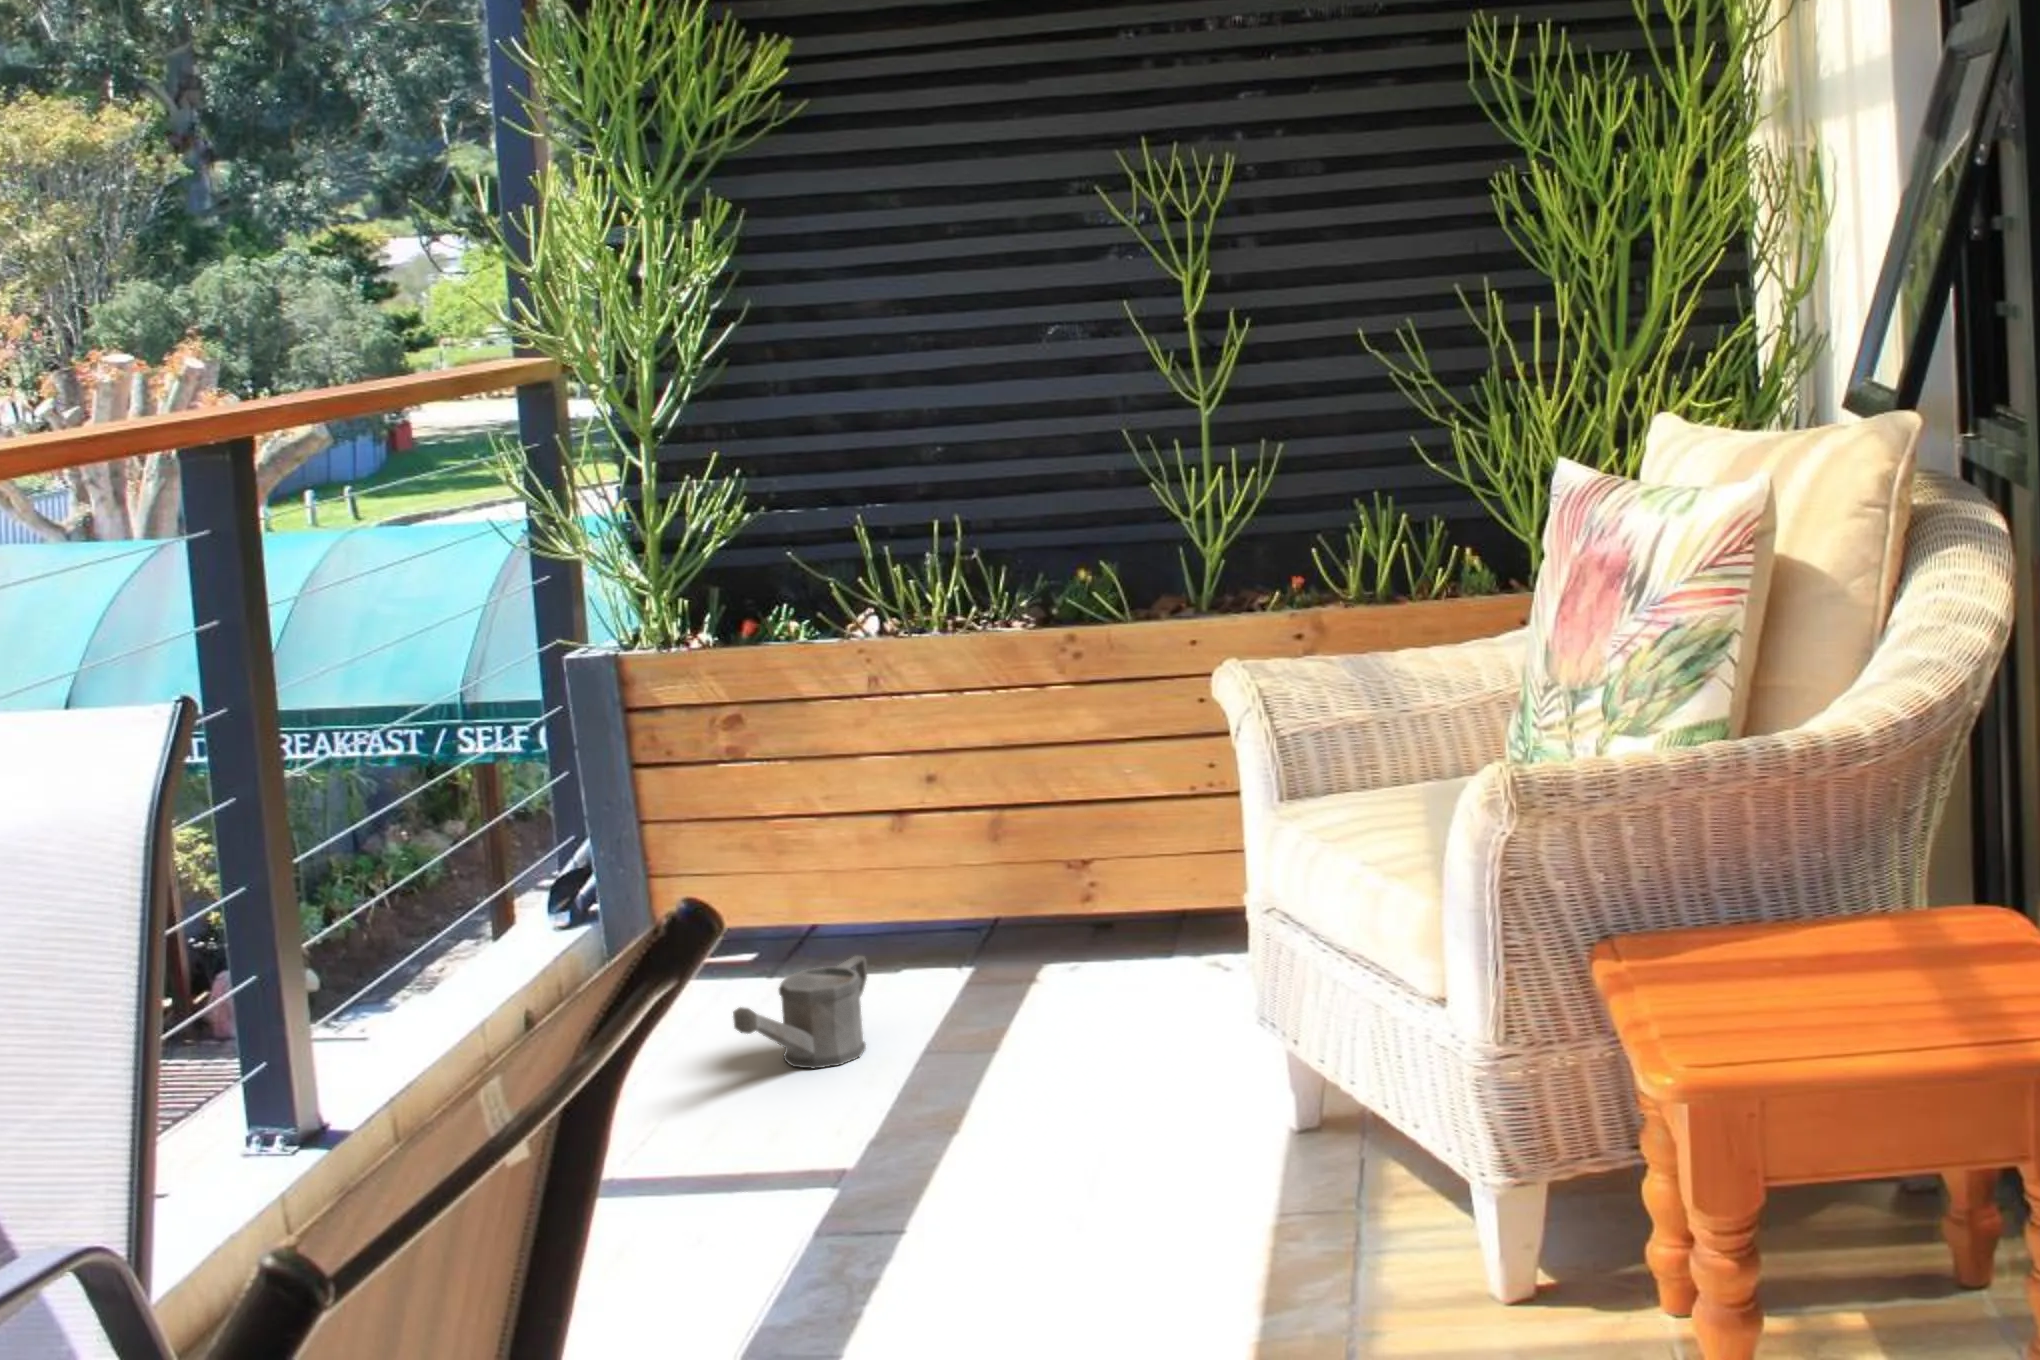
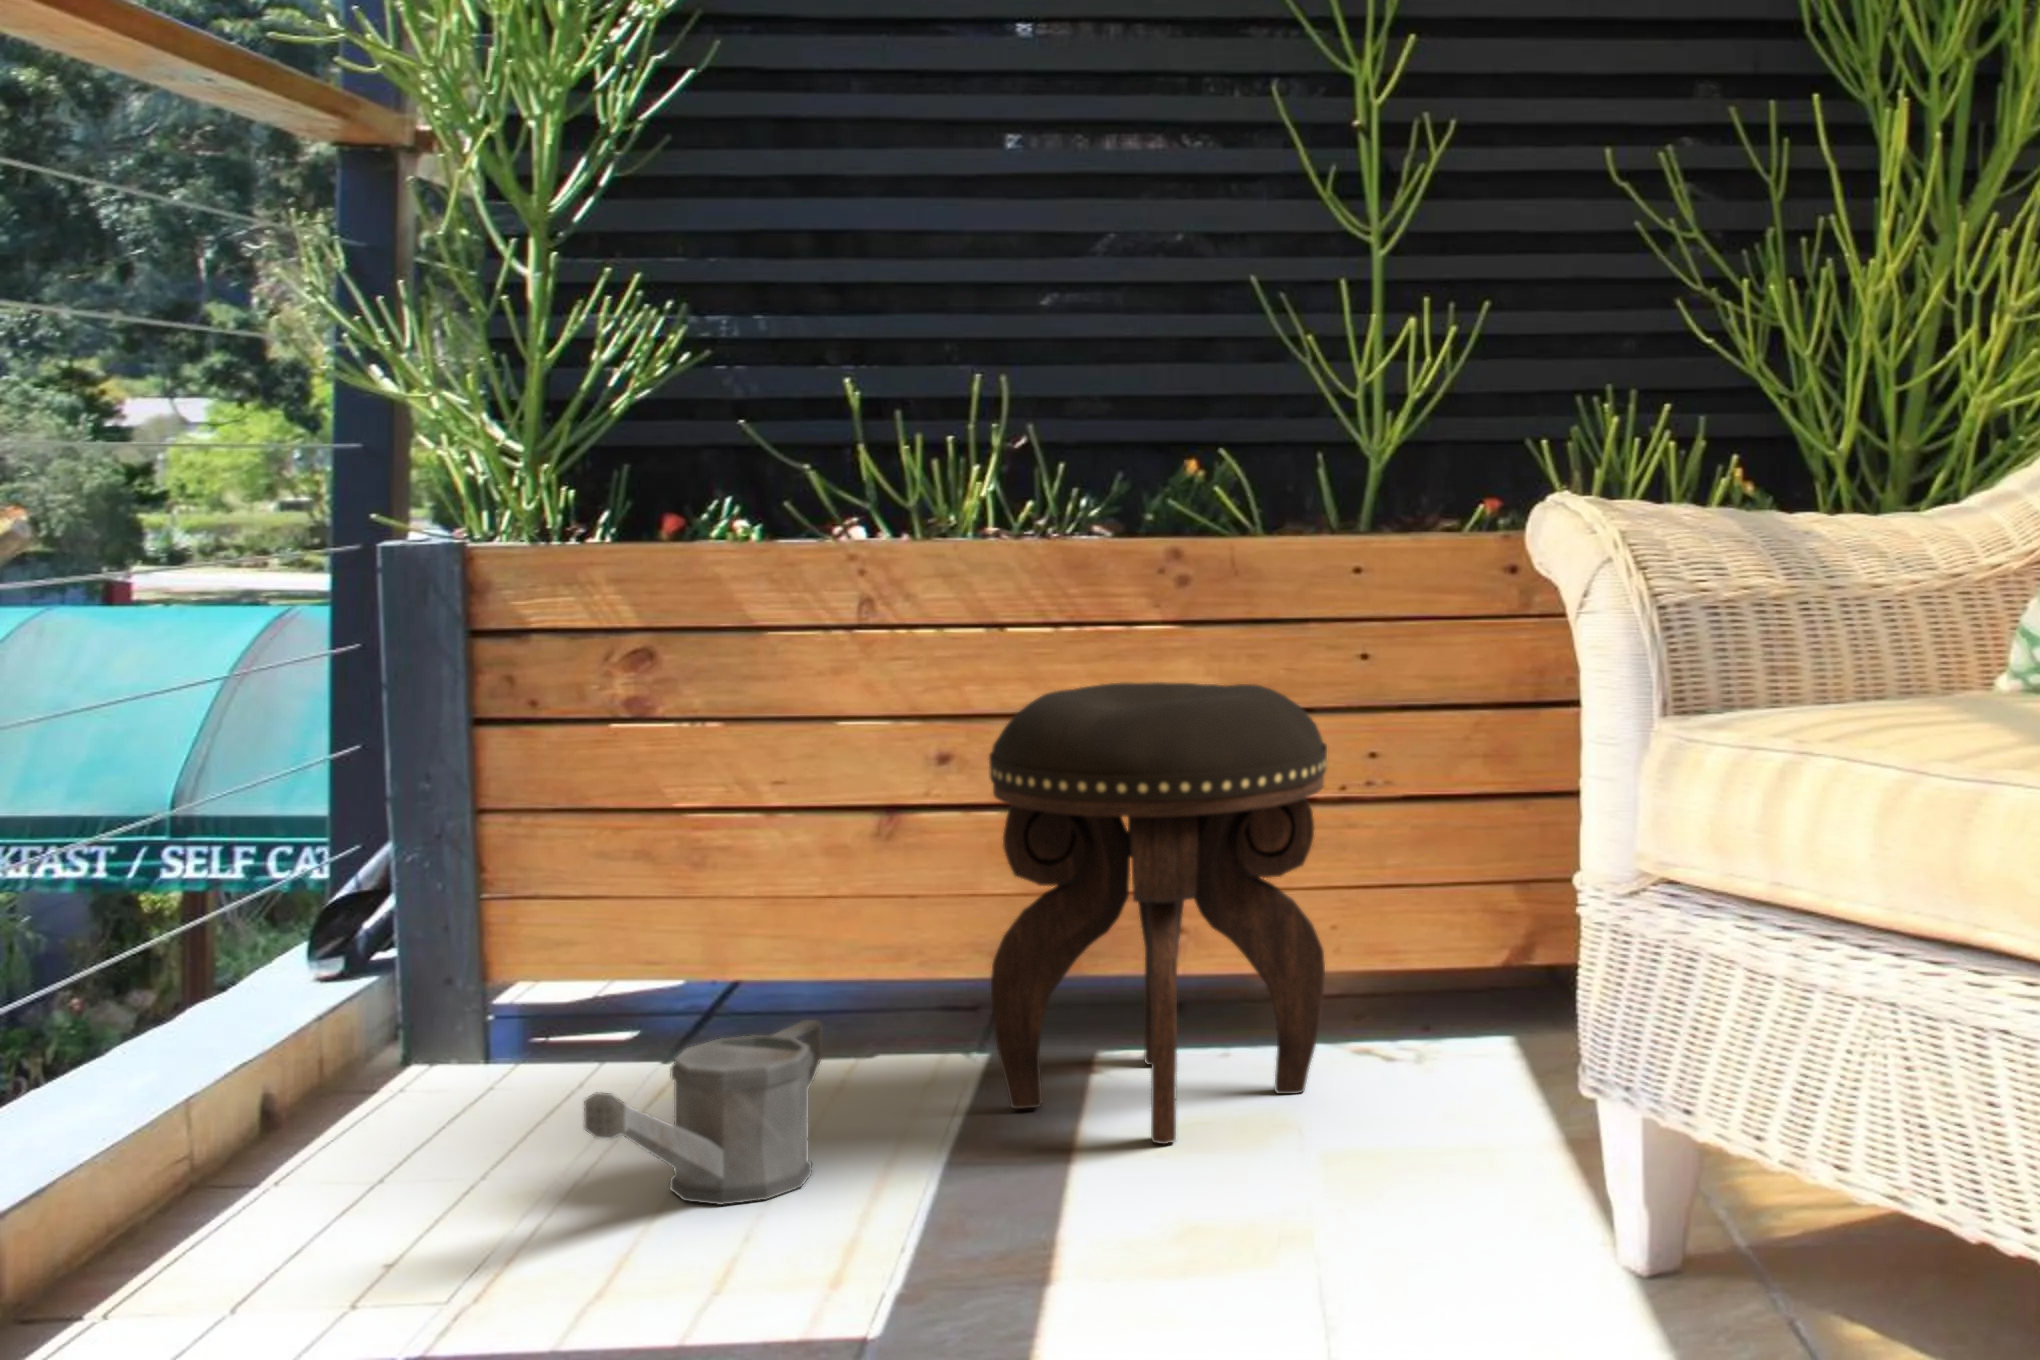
footstool: none [956,729,1177,1026] -> present [989,682,1327,1144]

